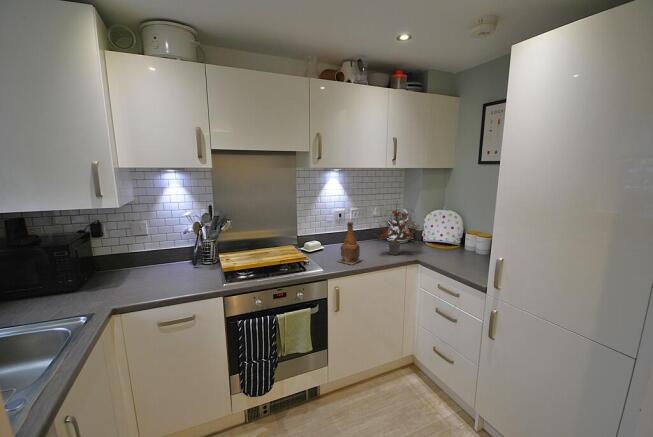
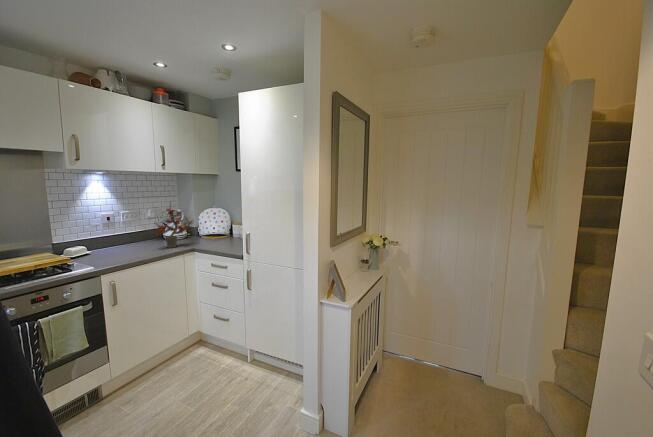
bottle: present [339,221,362,264] -> none [110,220,140,260]

